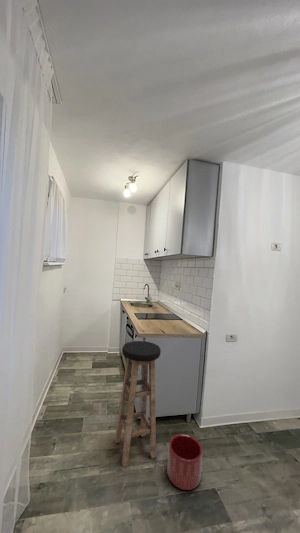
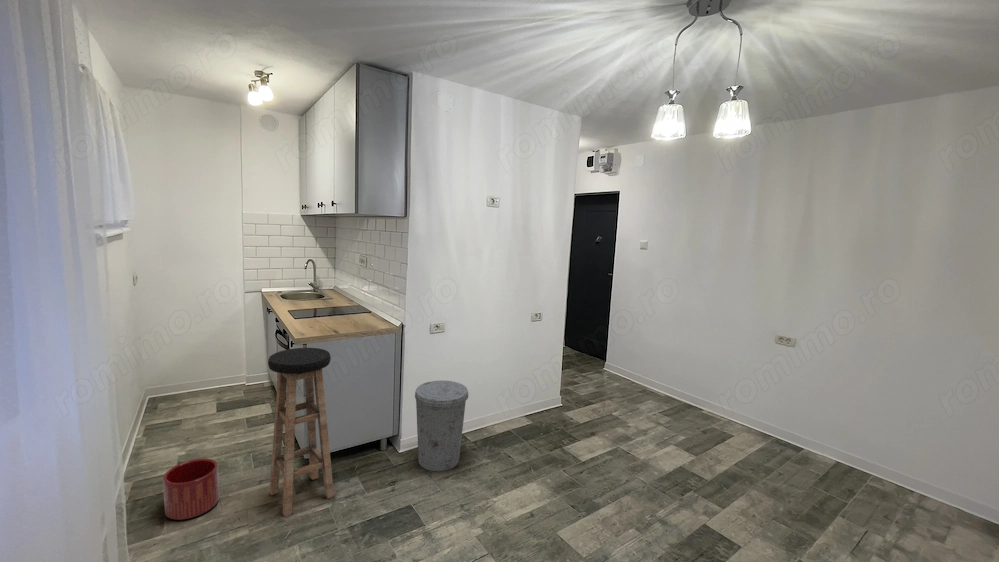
trash can: none [215,377,258,457] -> present [415,381,468,471]
planter: present [167,434,202,490] -> present [163,459,219,520]

